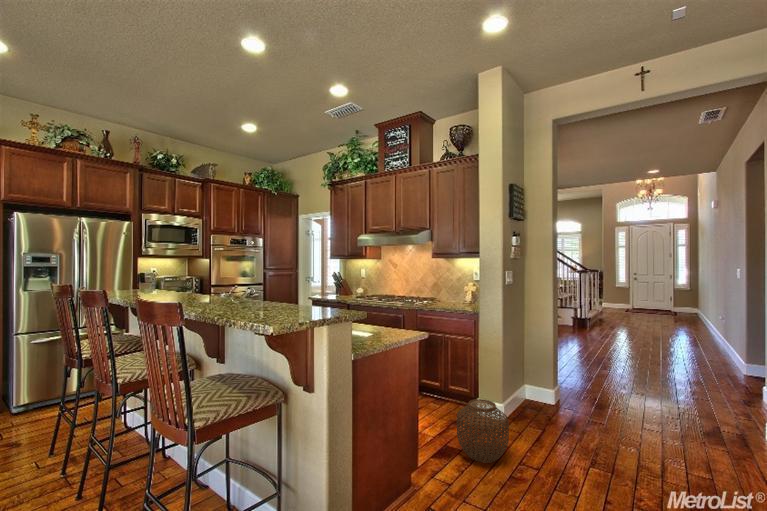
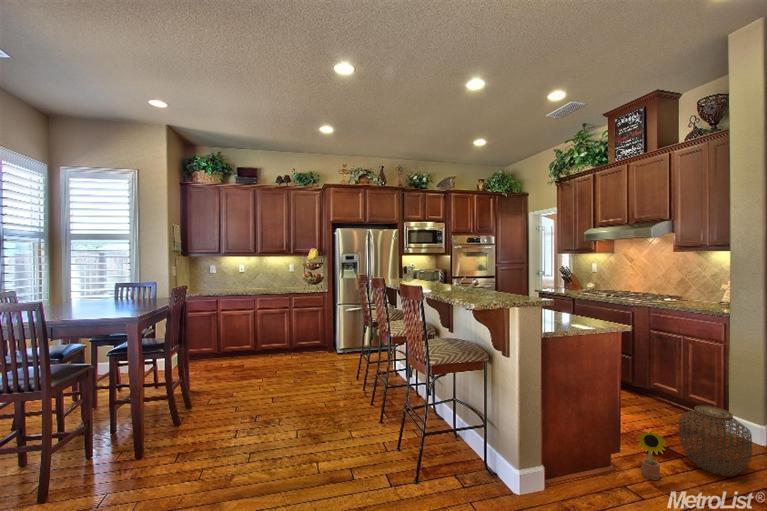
decorative plant: none [434,440,460,489] -> present [637,431,667,480]

